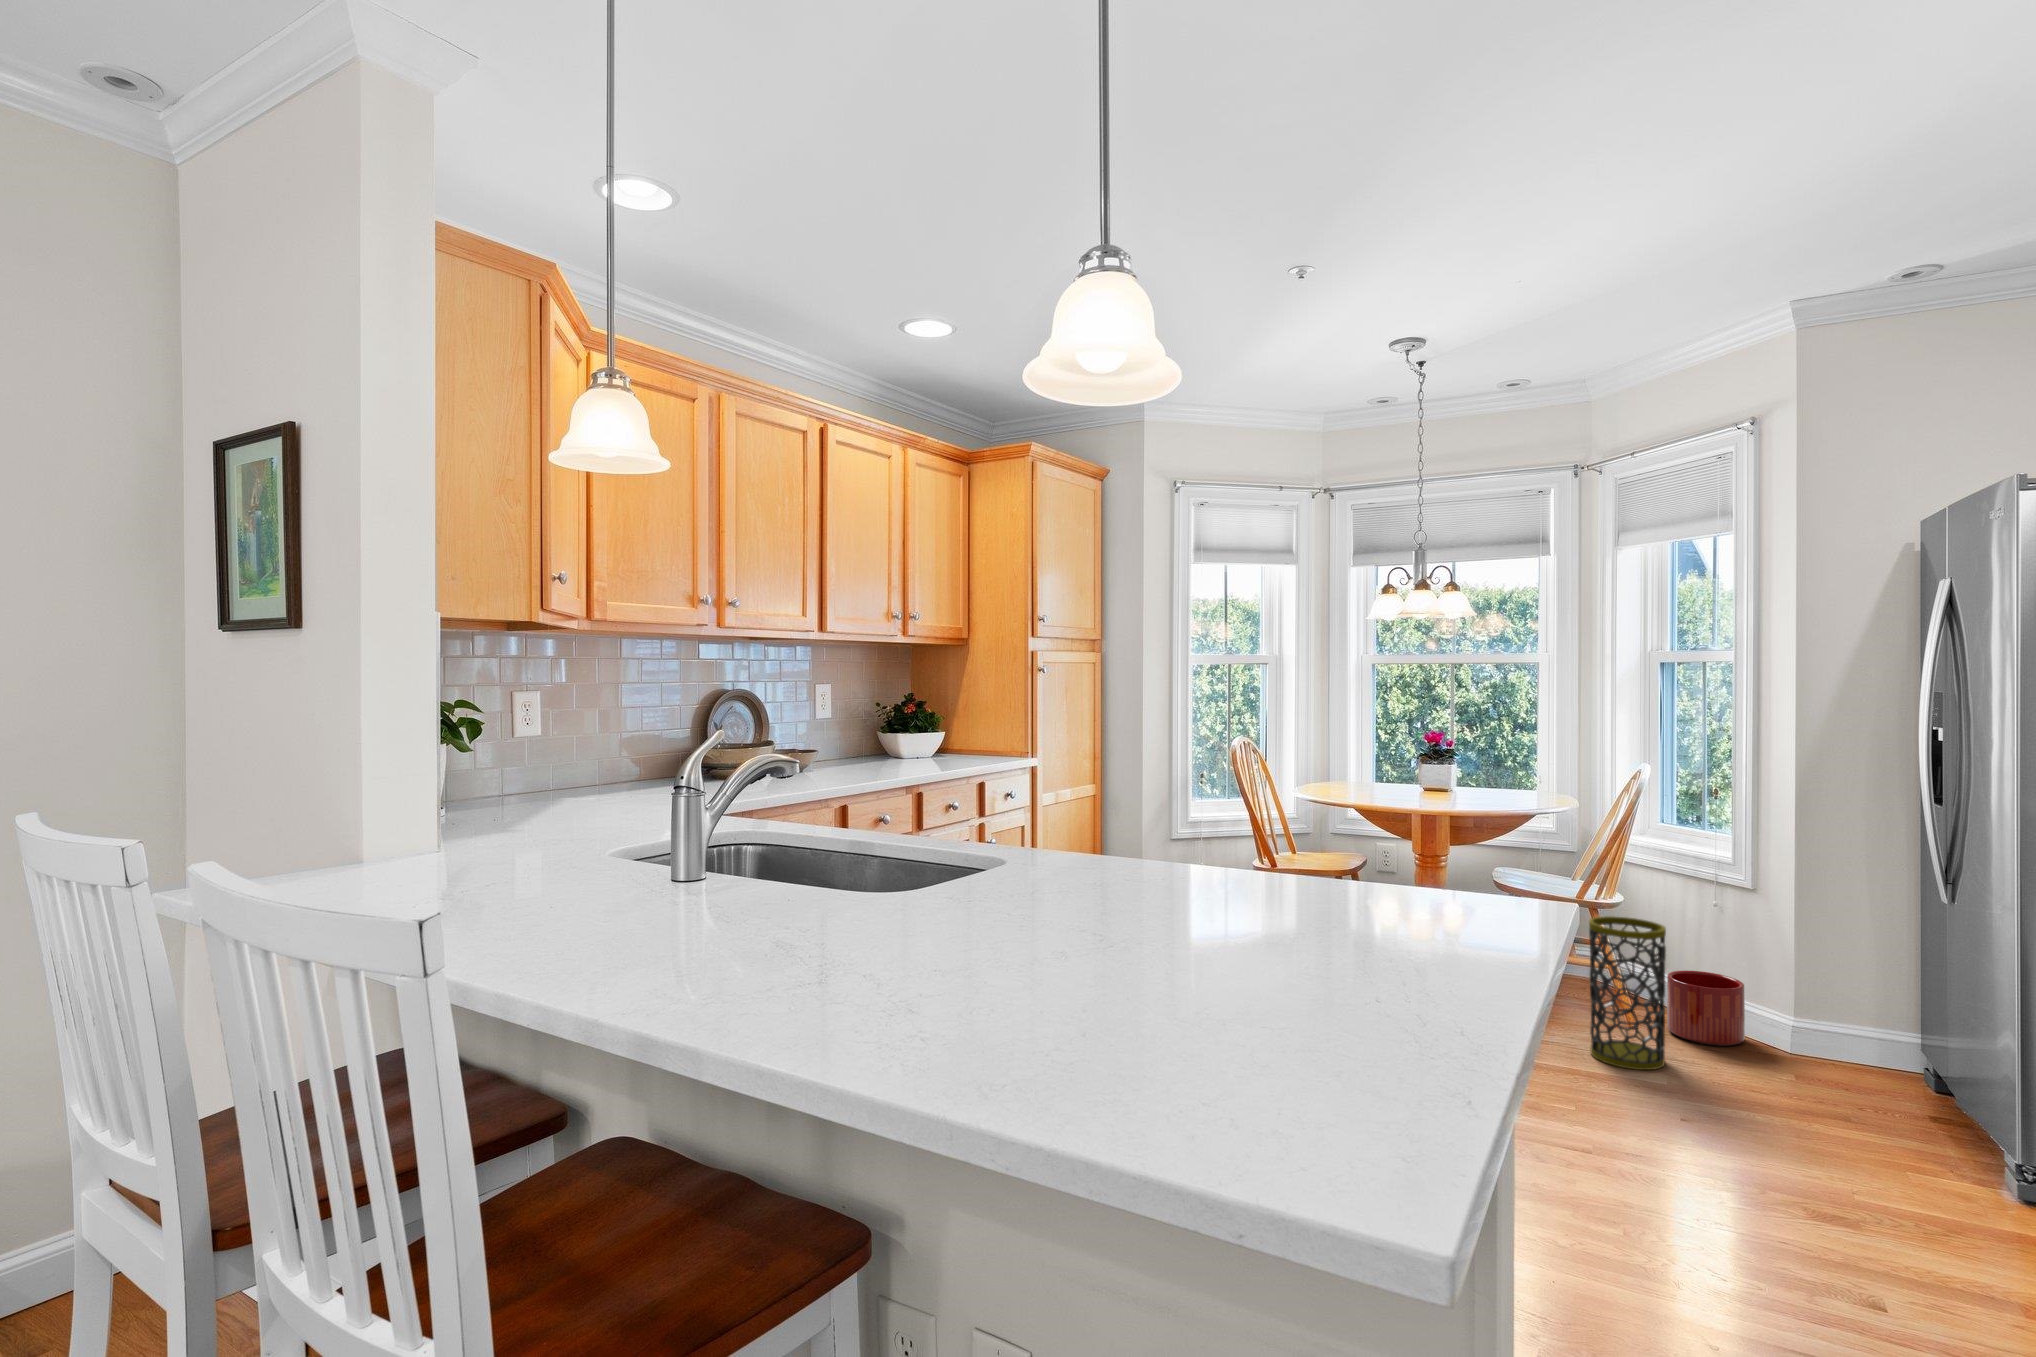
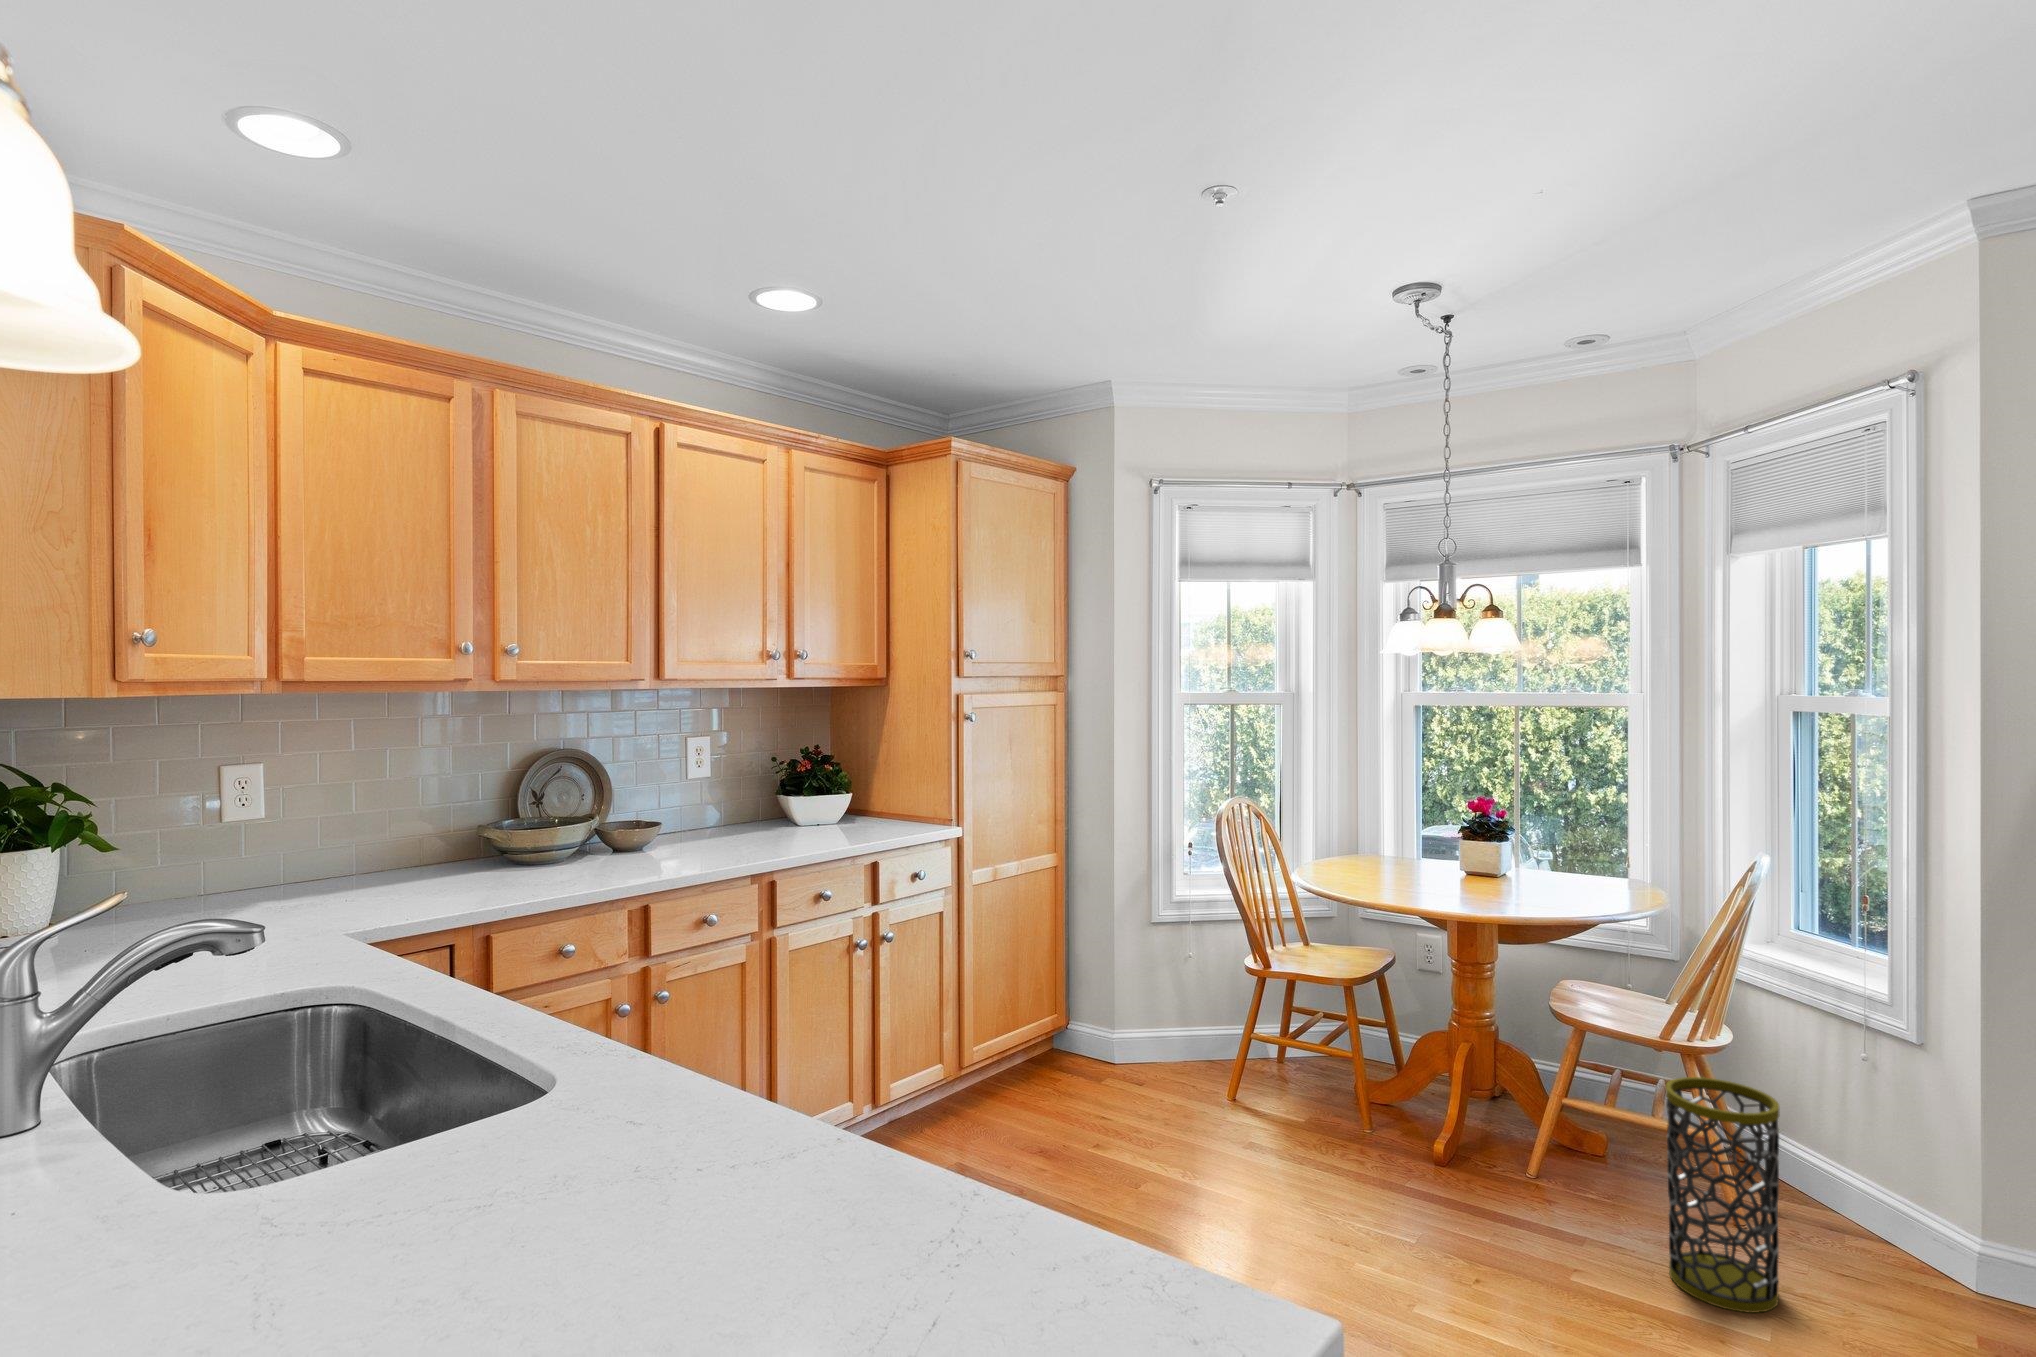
planter: present [1667,971,1745,1046] -> none [1792,1147,1909,1269]

